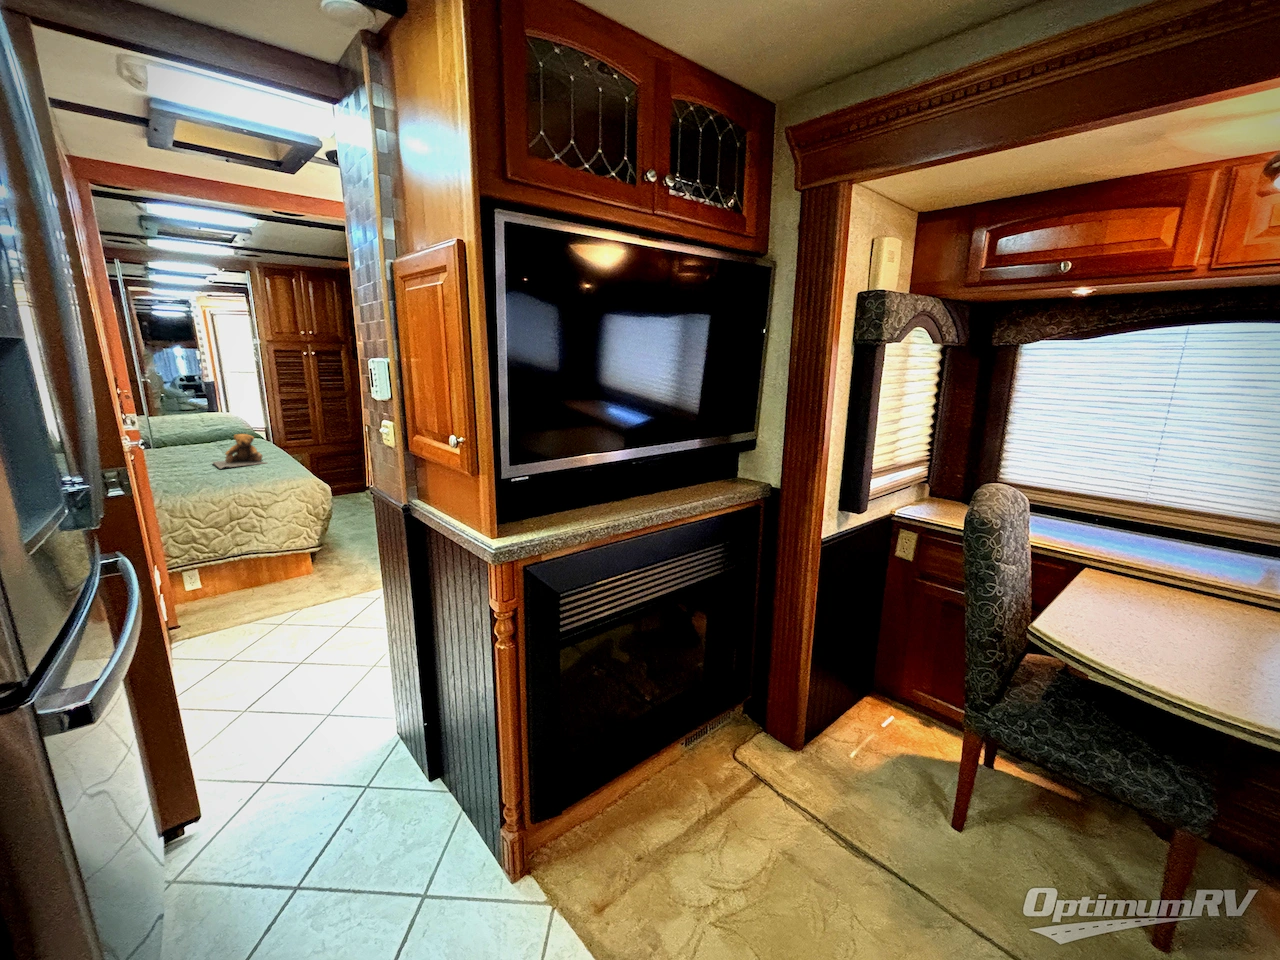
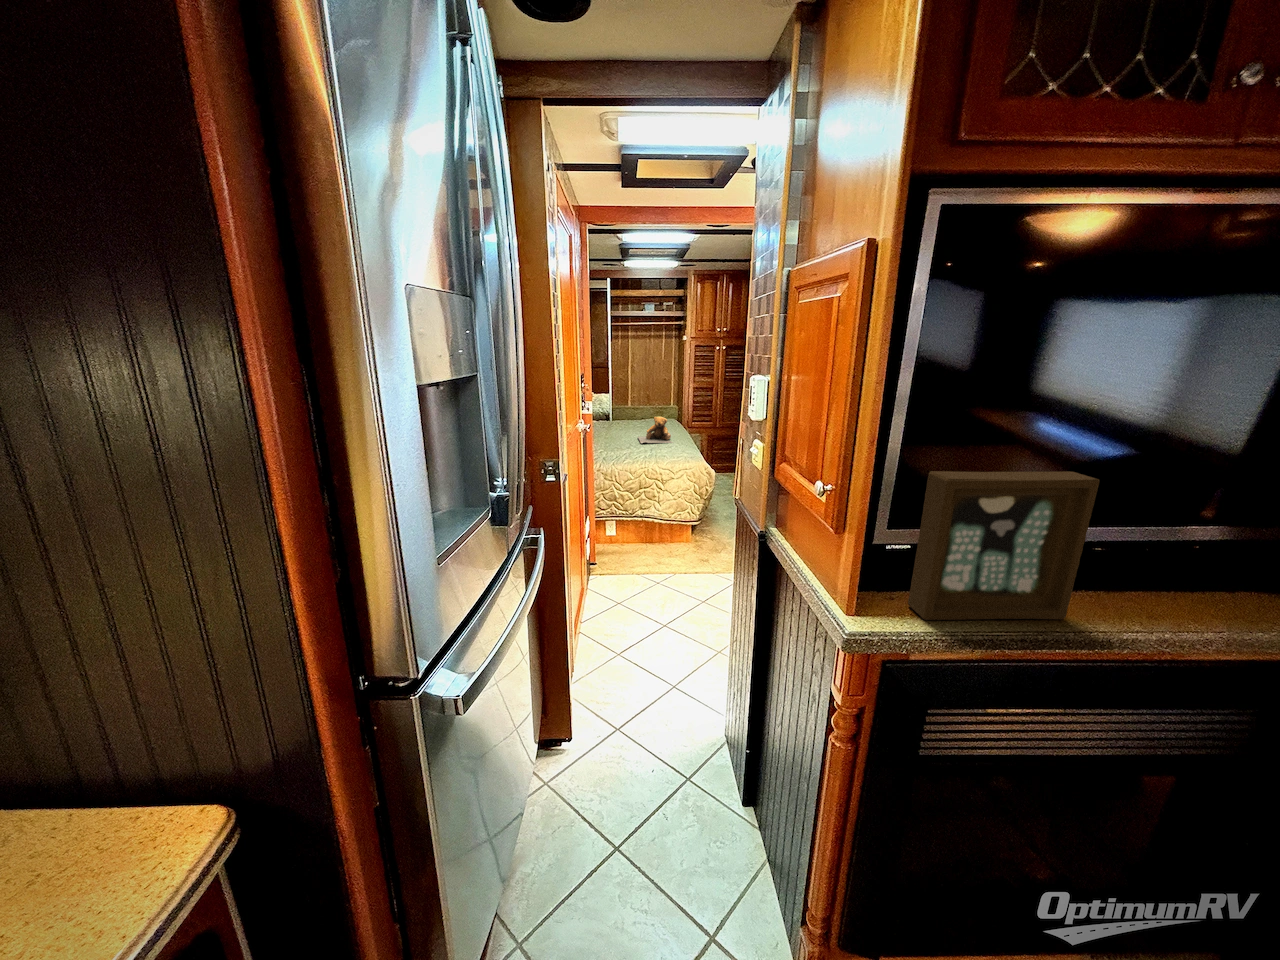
picture frame: none [531,413,628,529] -> present [908,471,1099,620]

